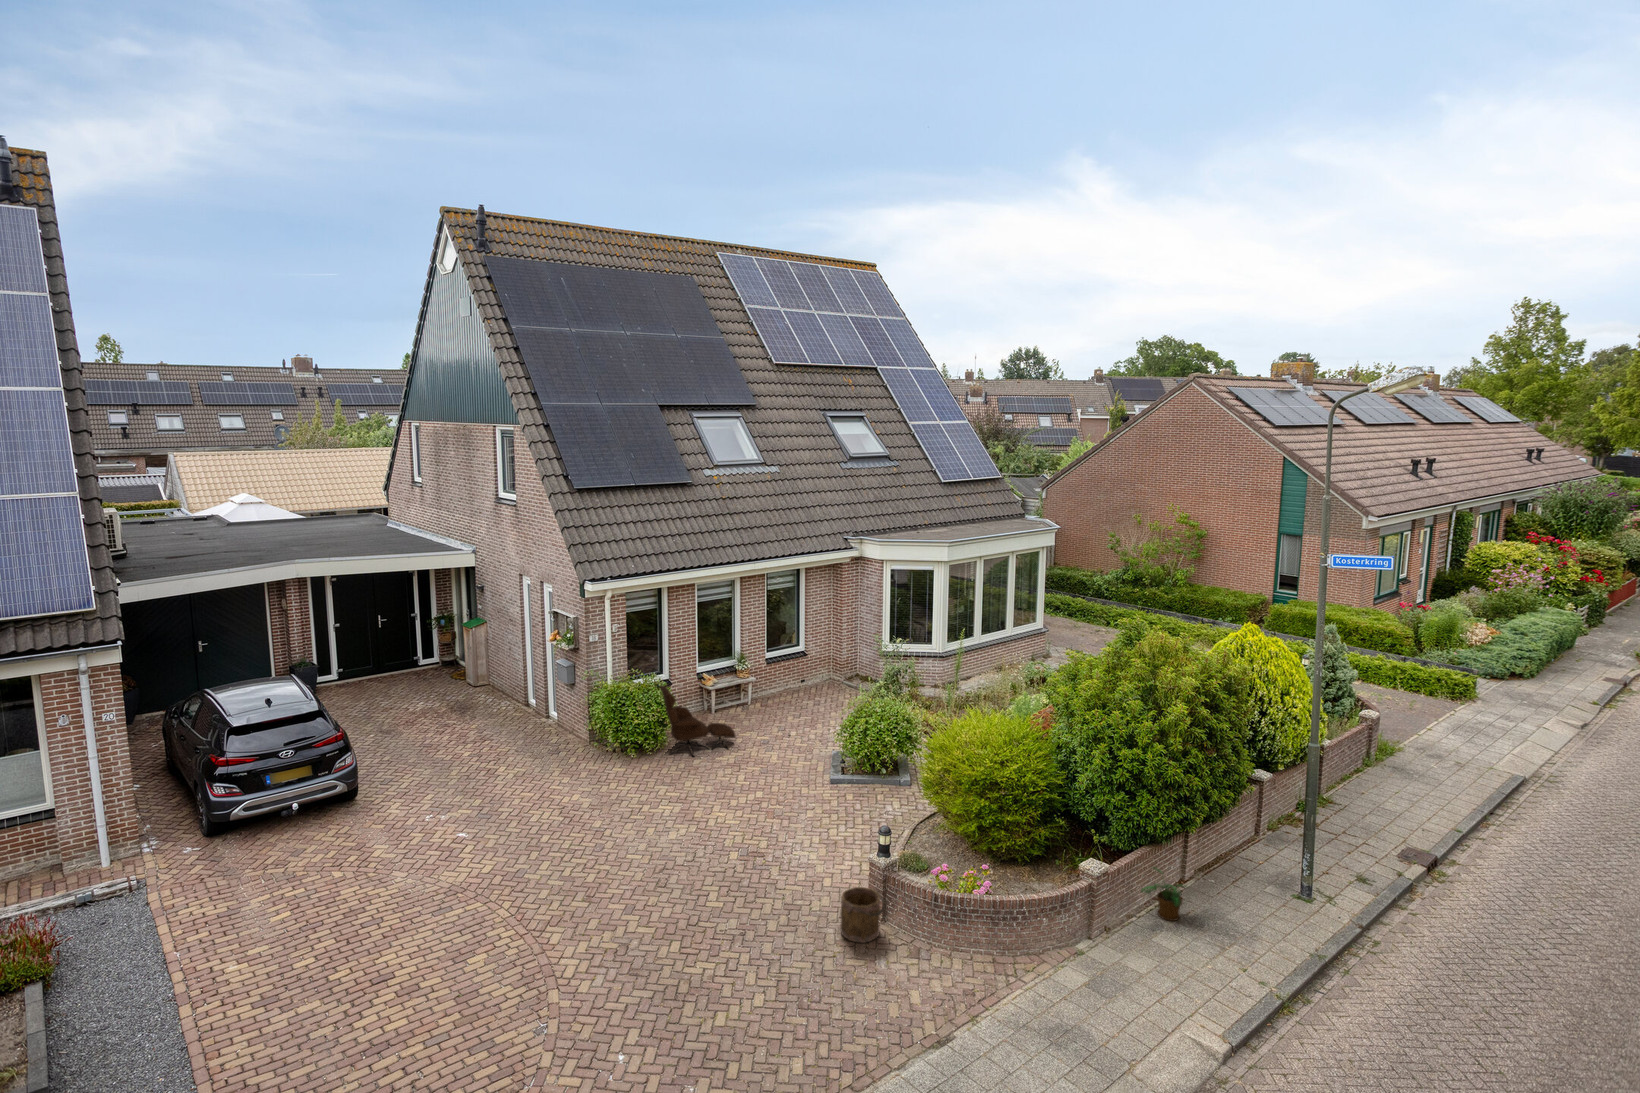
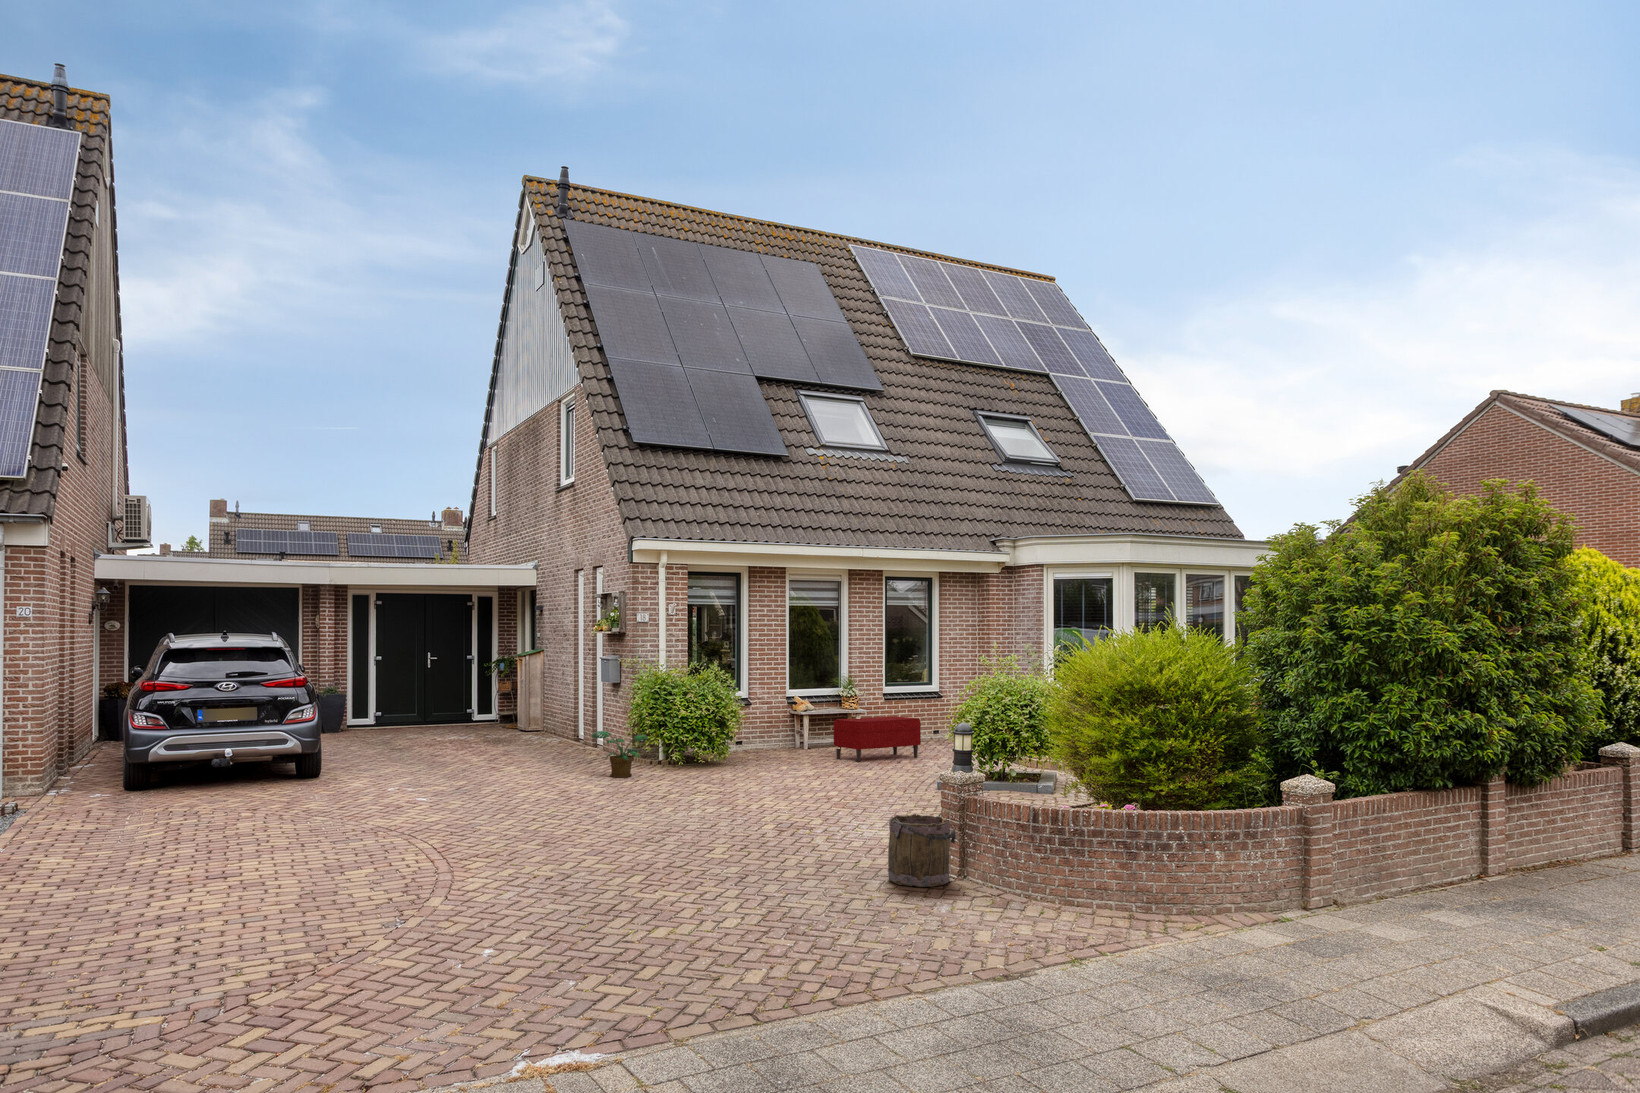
bench: none [735,675,796,721] -> present [834,716,921,762]
lounge chair: present [660,686,736,757] -> none [721,682,820,777]
potted plant: present [1141,867,1187,921] -> present [591,731,648,778]

